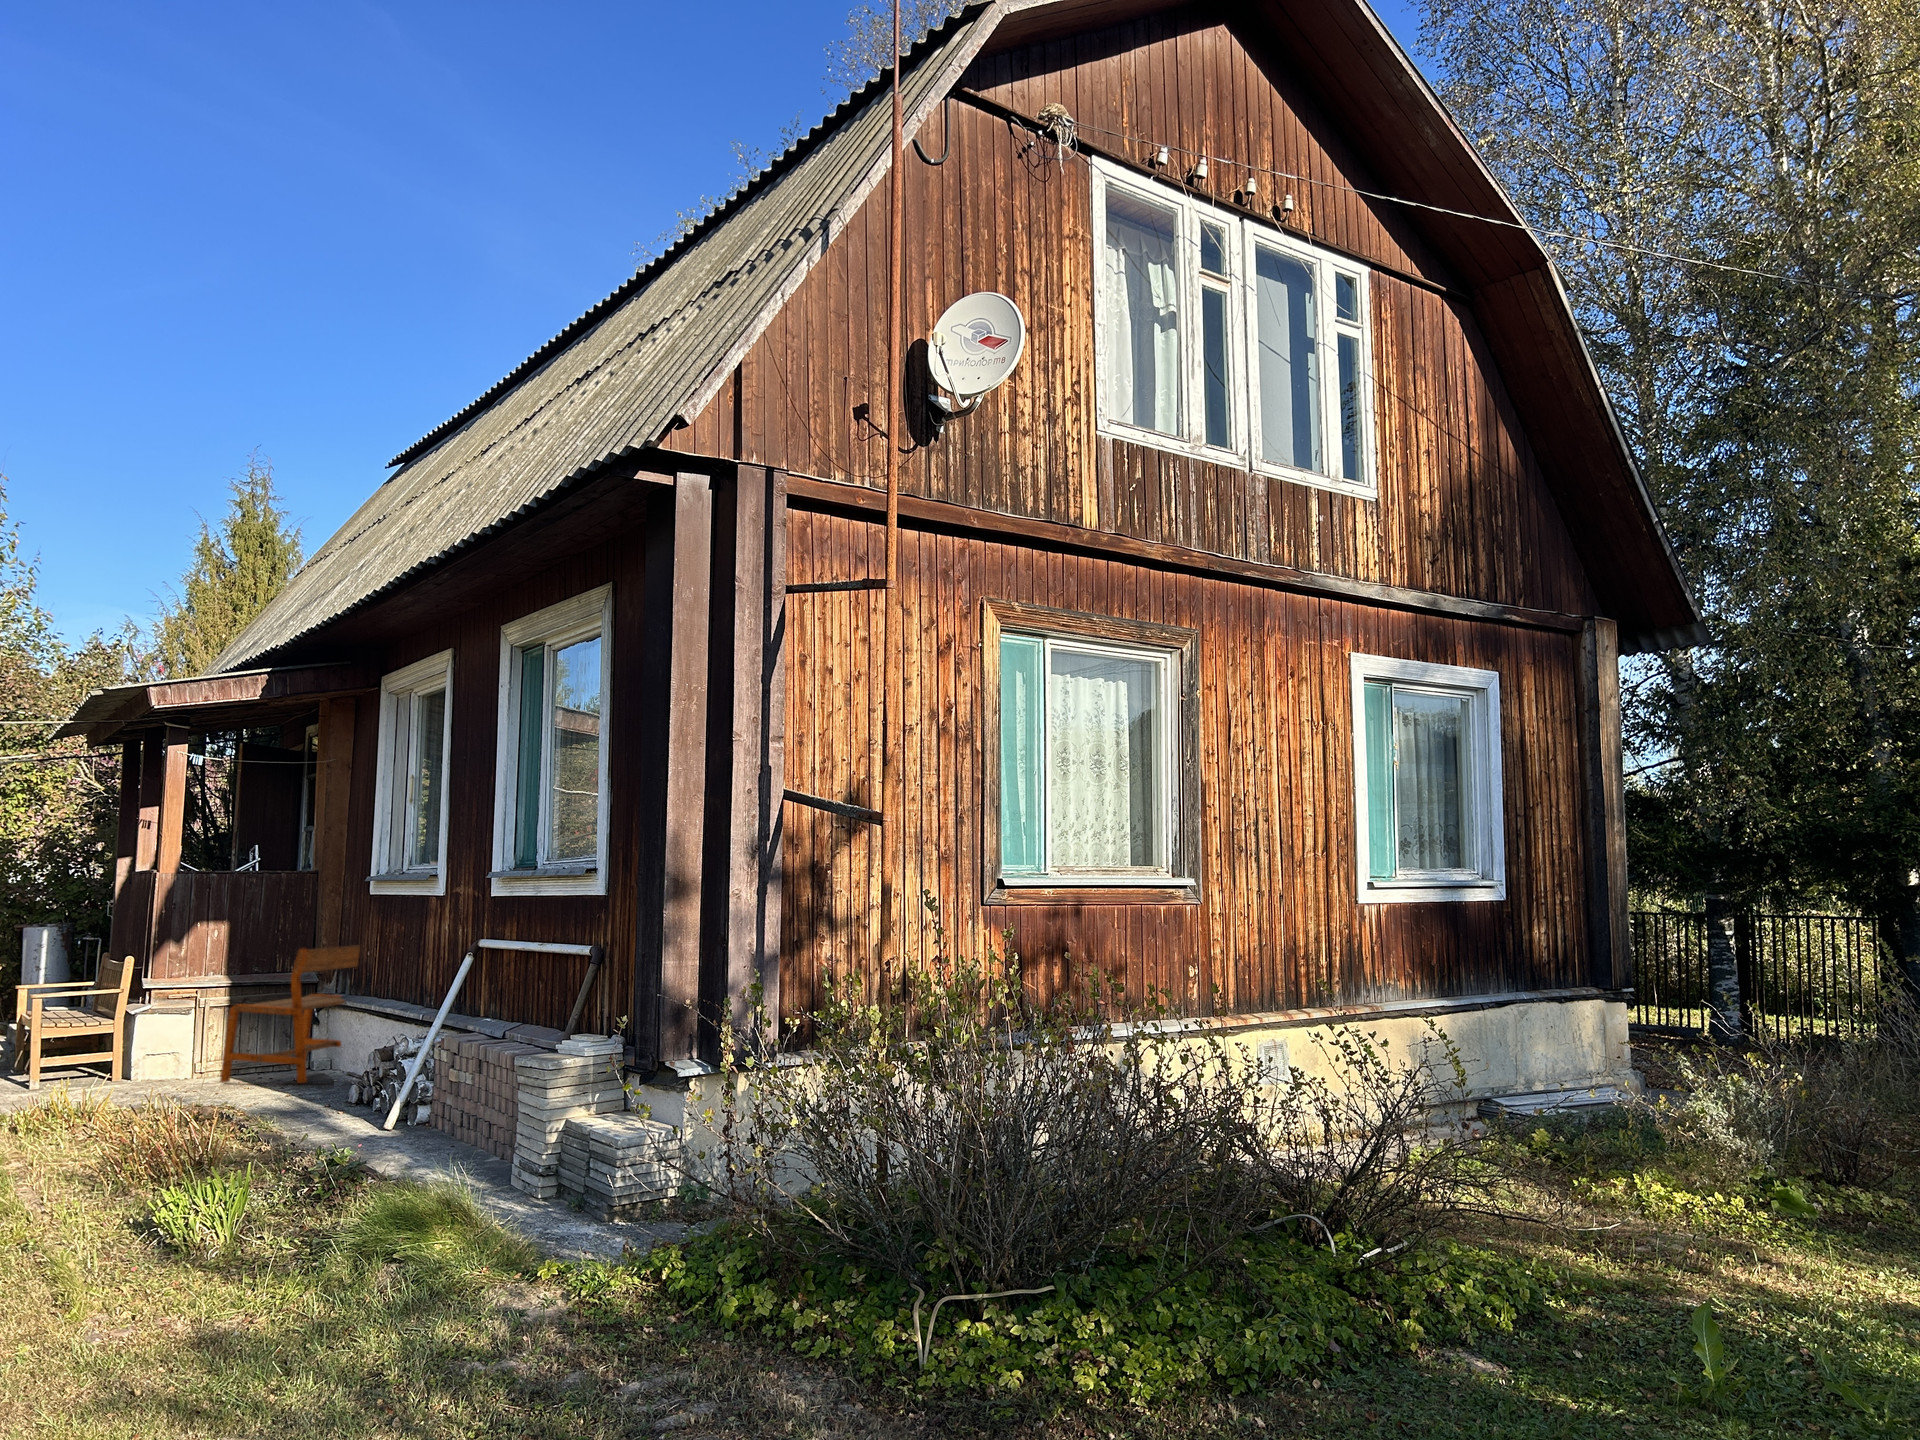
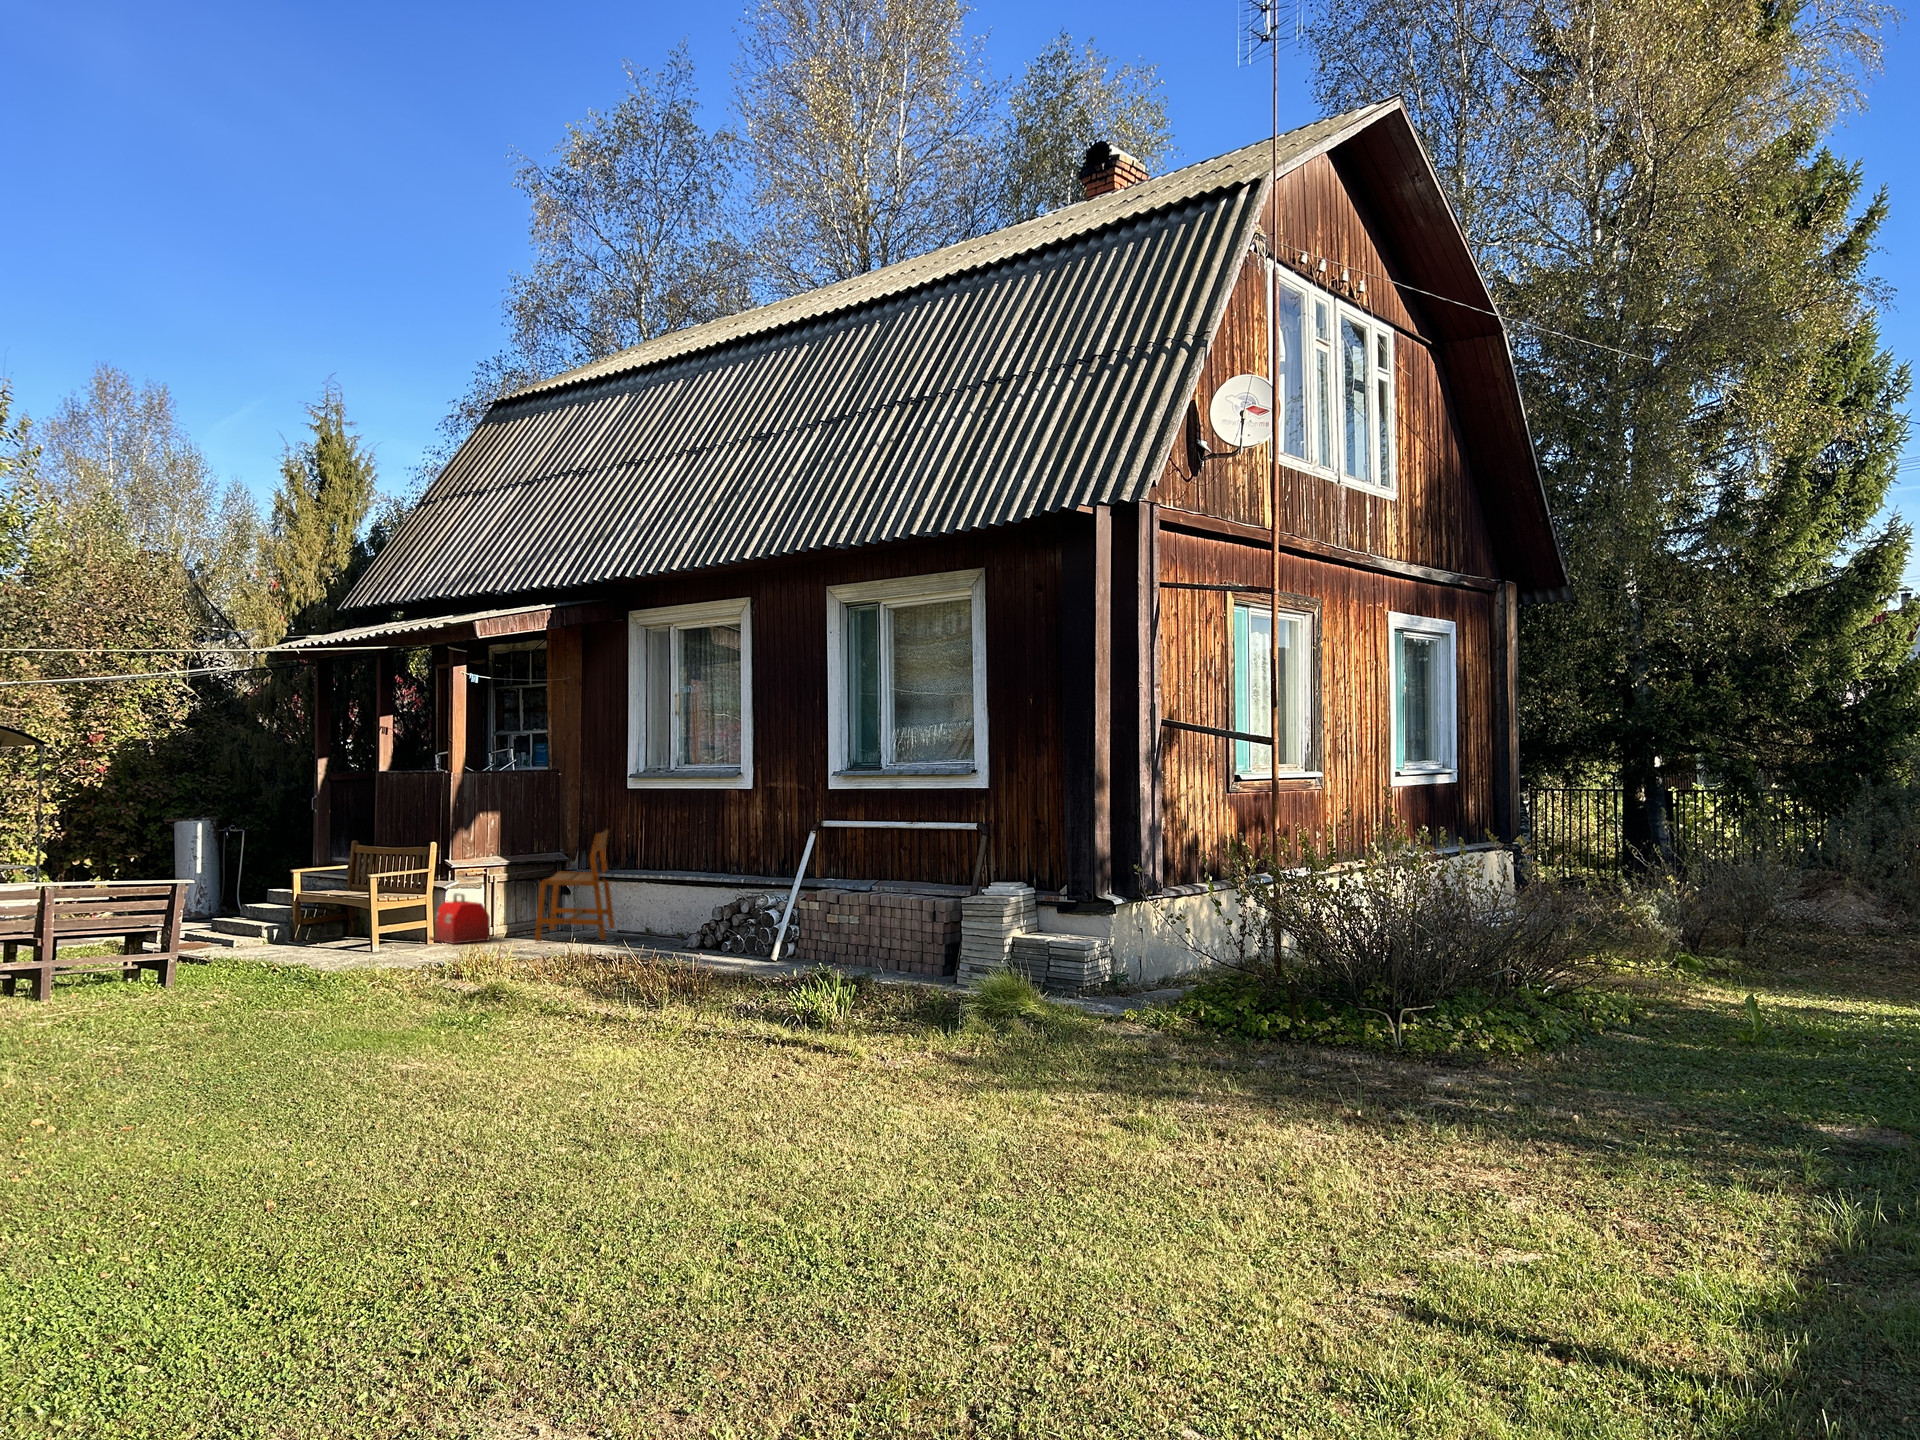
toolbox: none [133,1017,188,1081] -> present [429,893,490,944]

